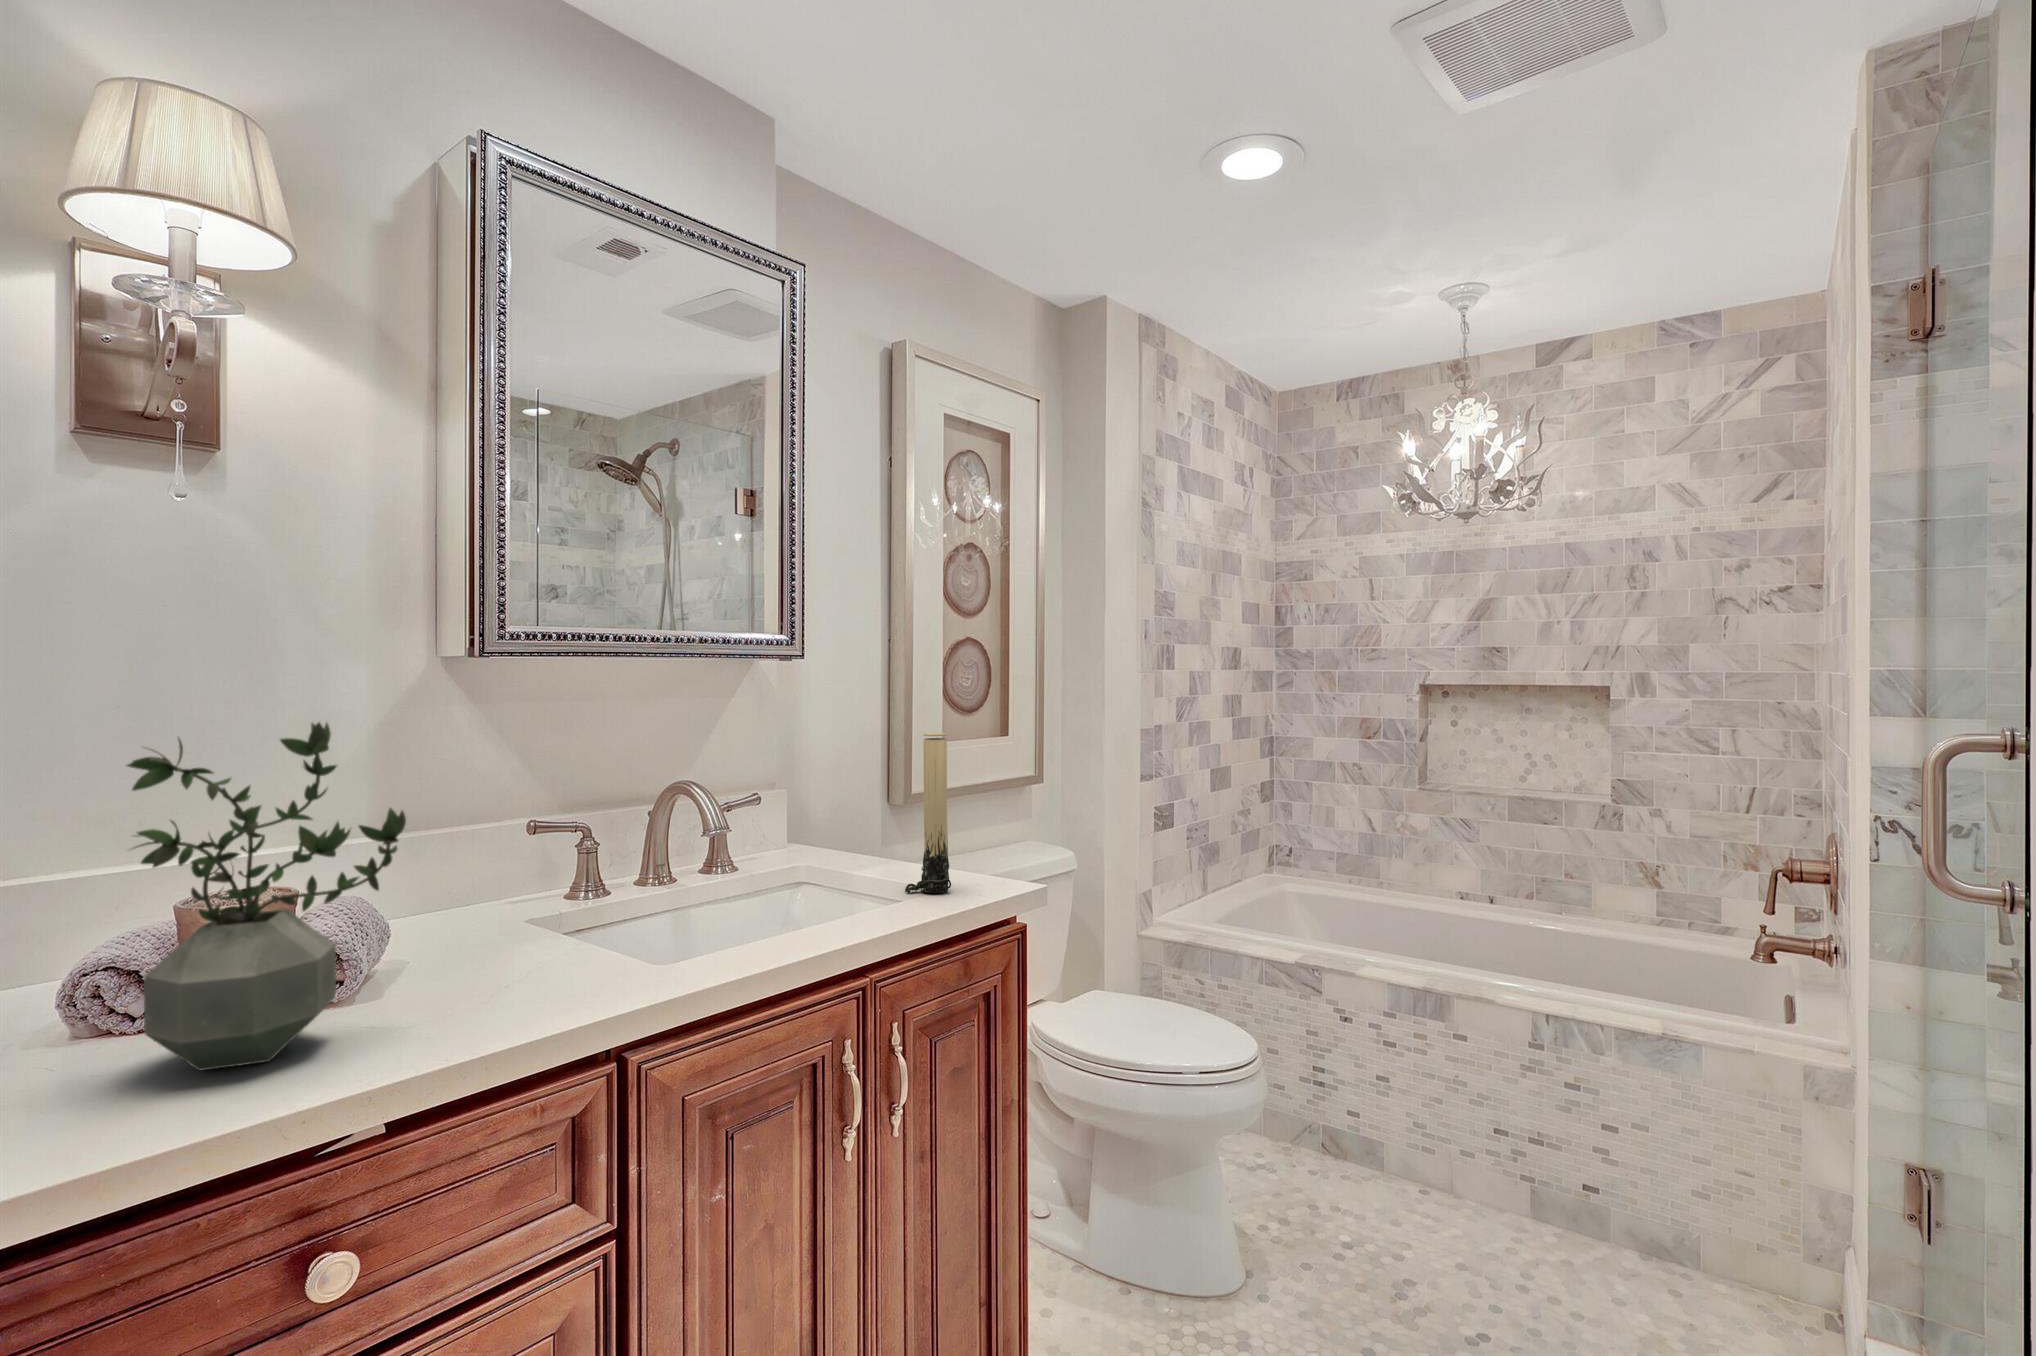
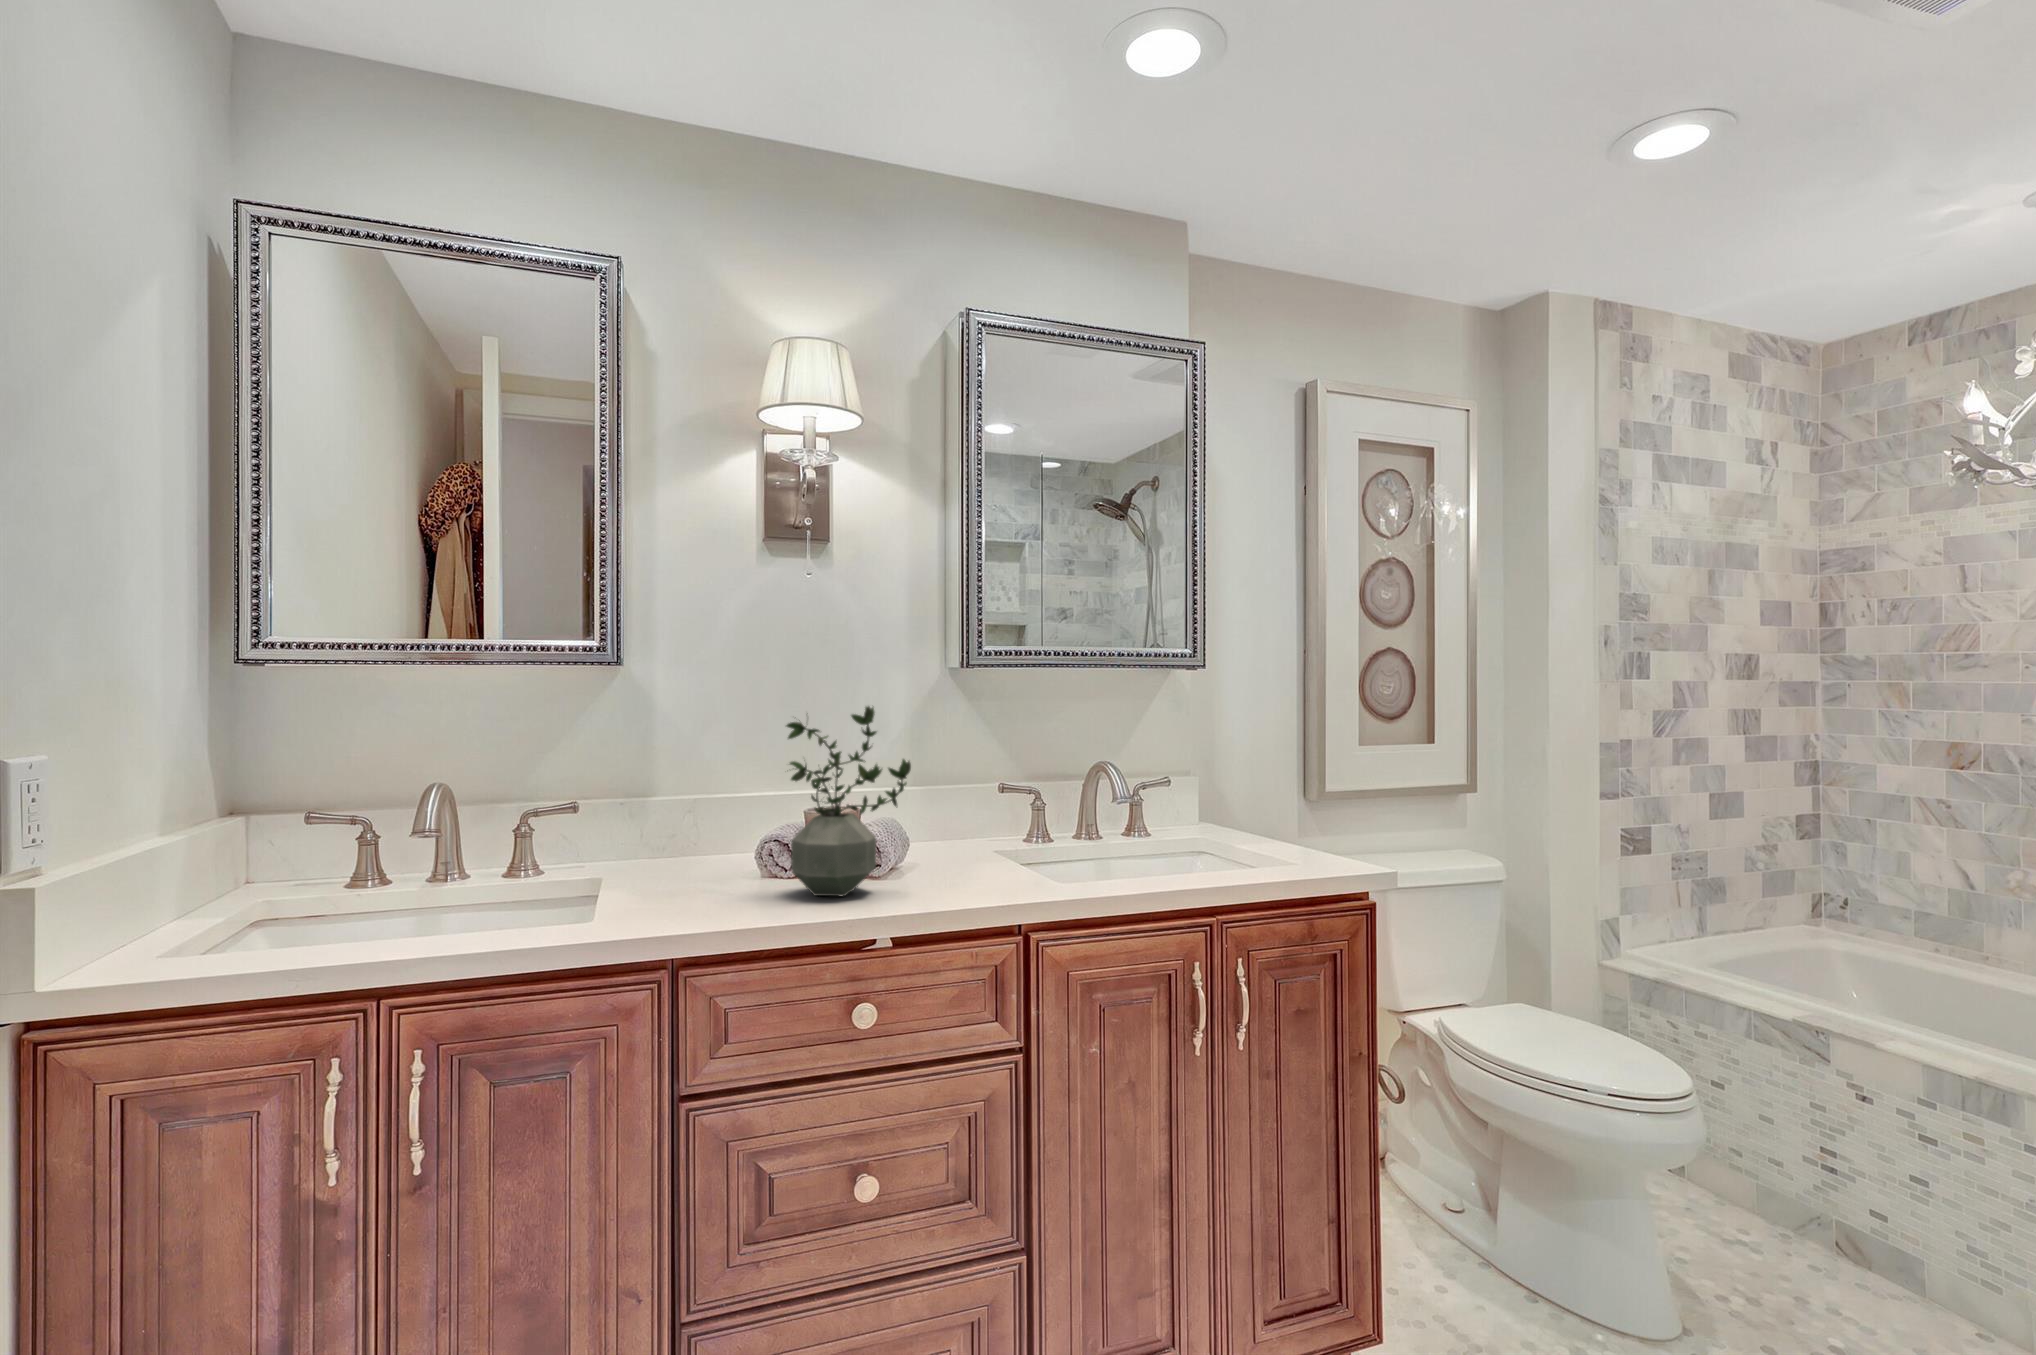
candle: present [905,732,951,893] -> none [1268,730,1307,865]

